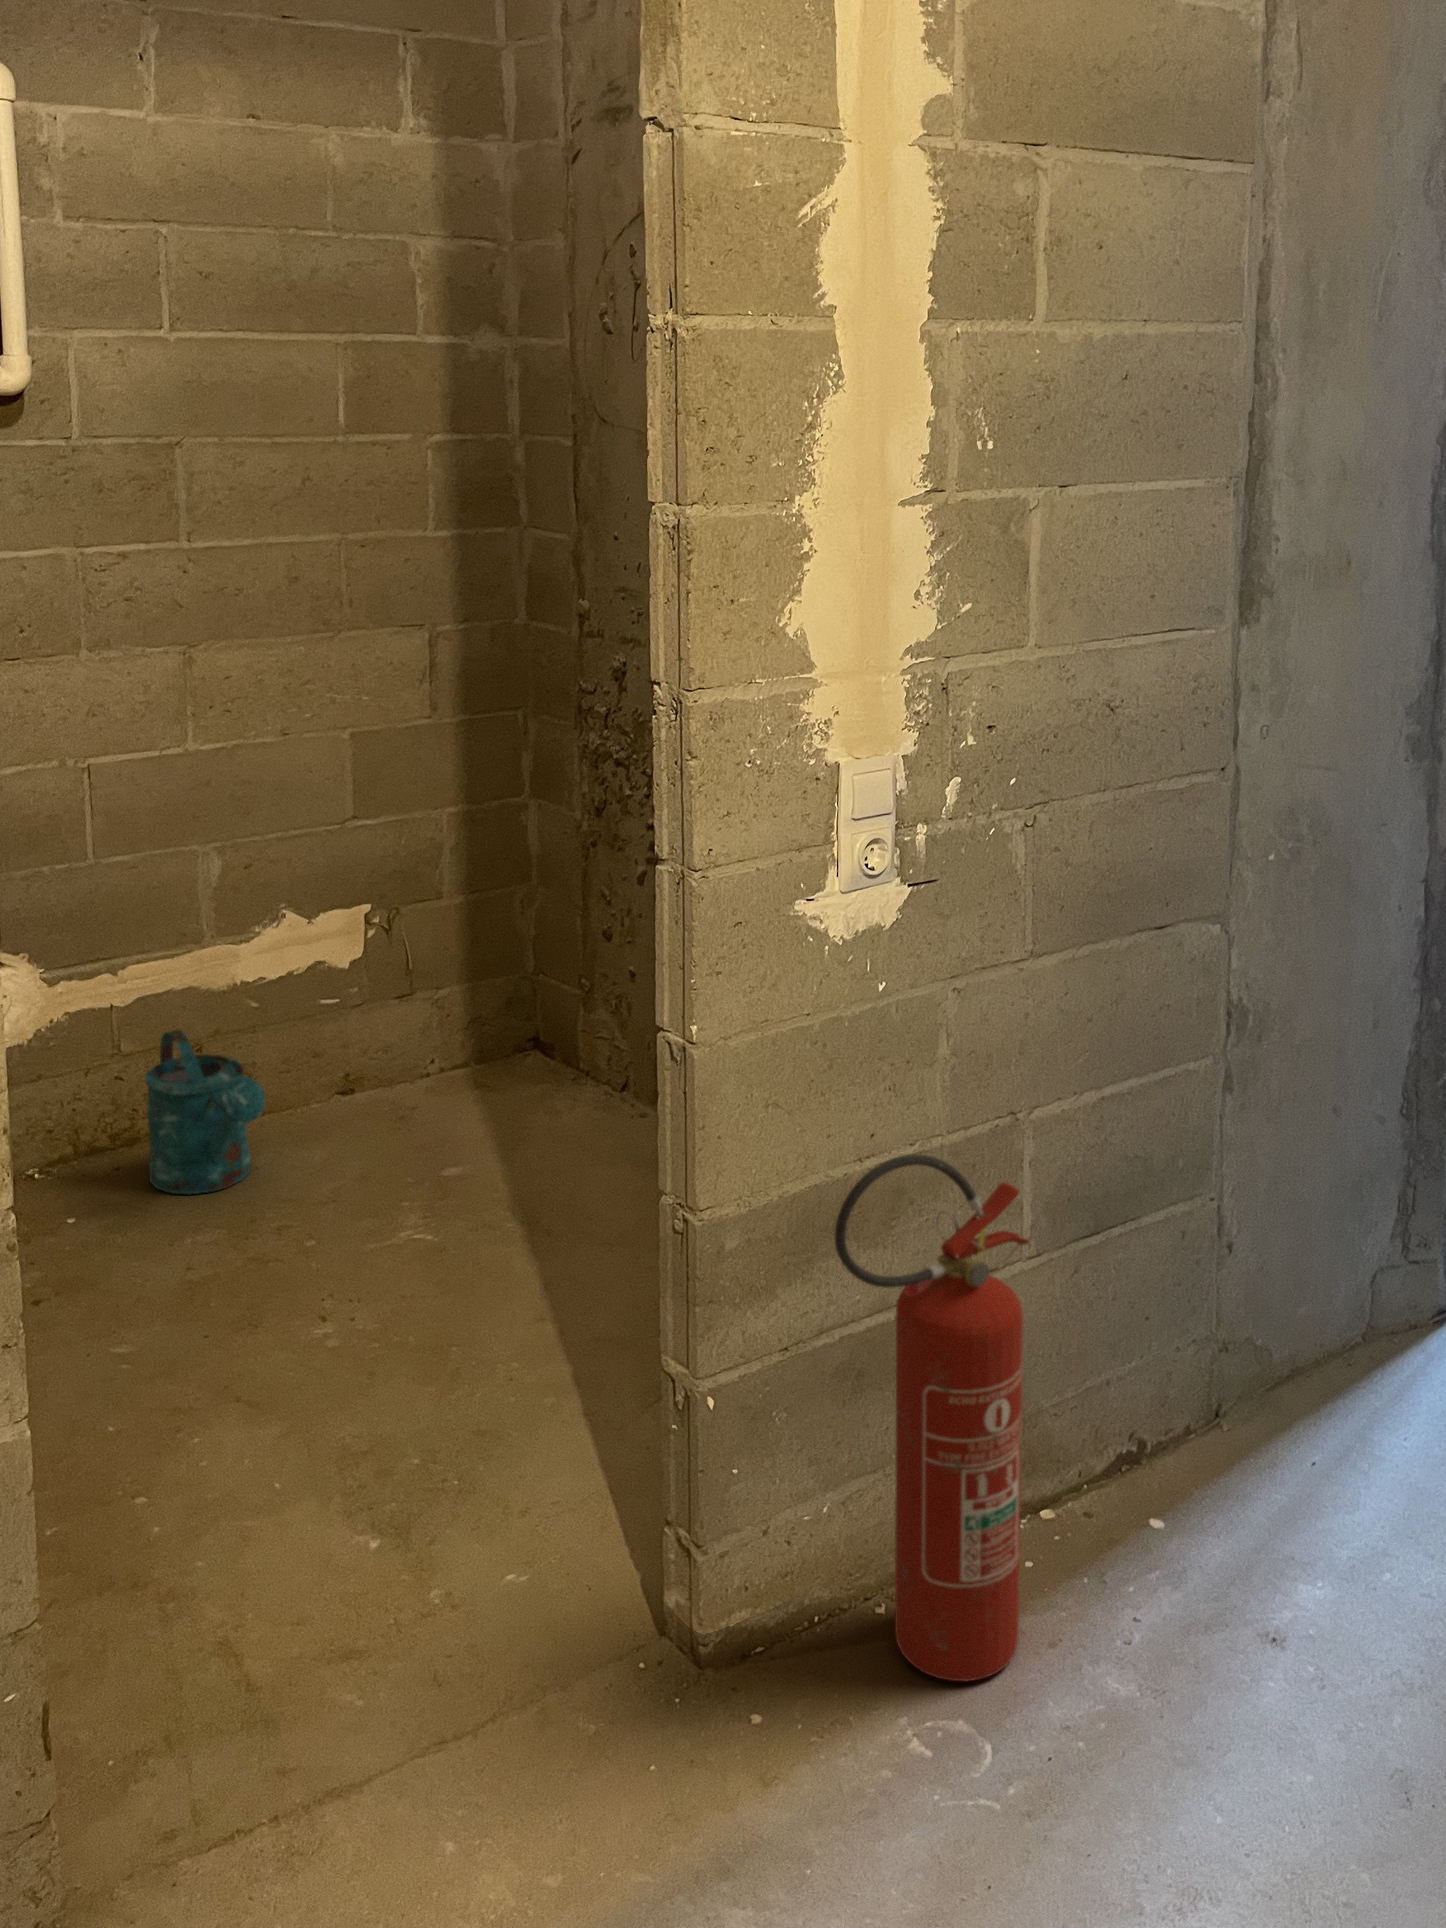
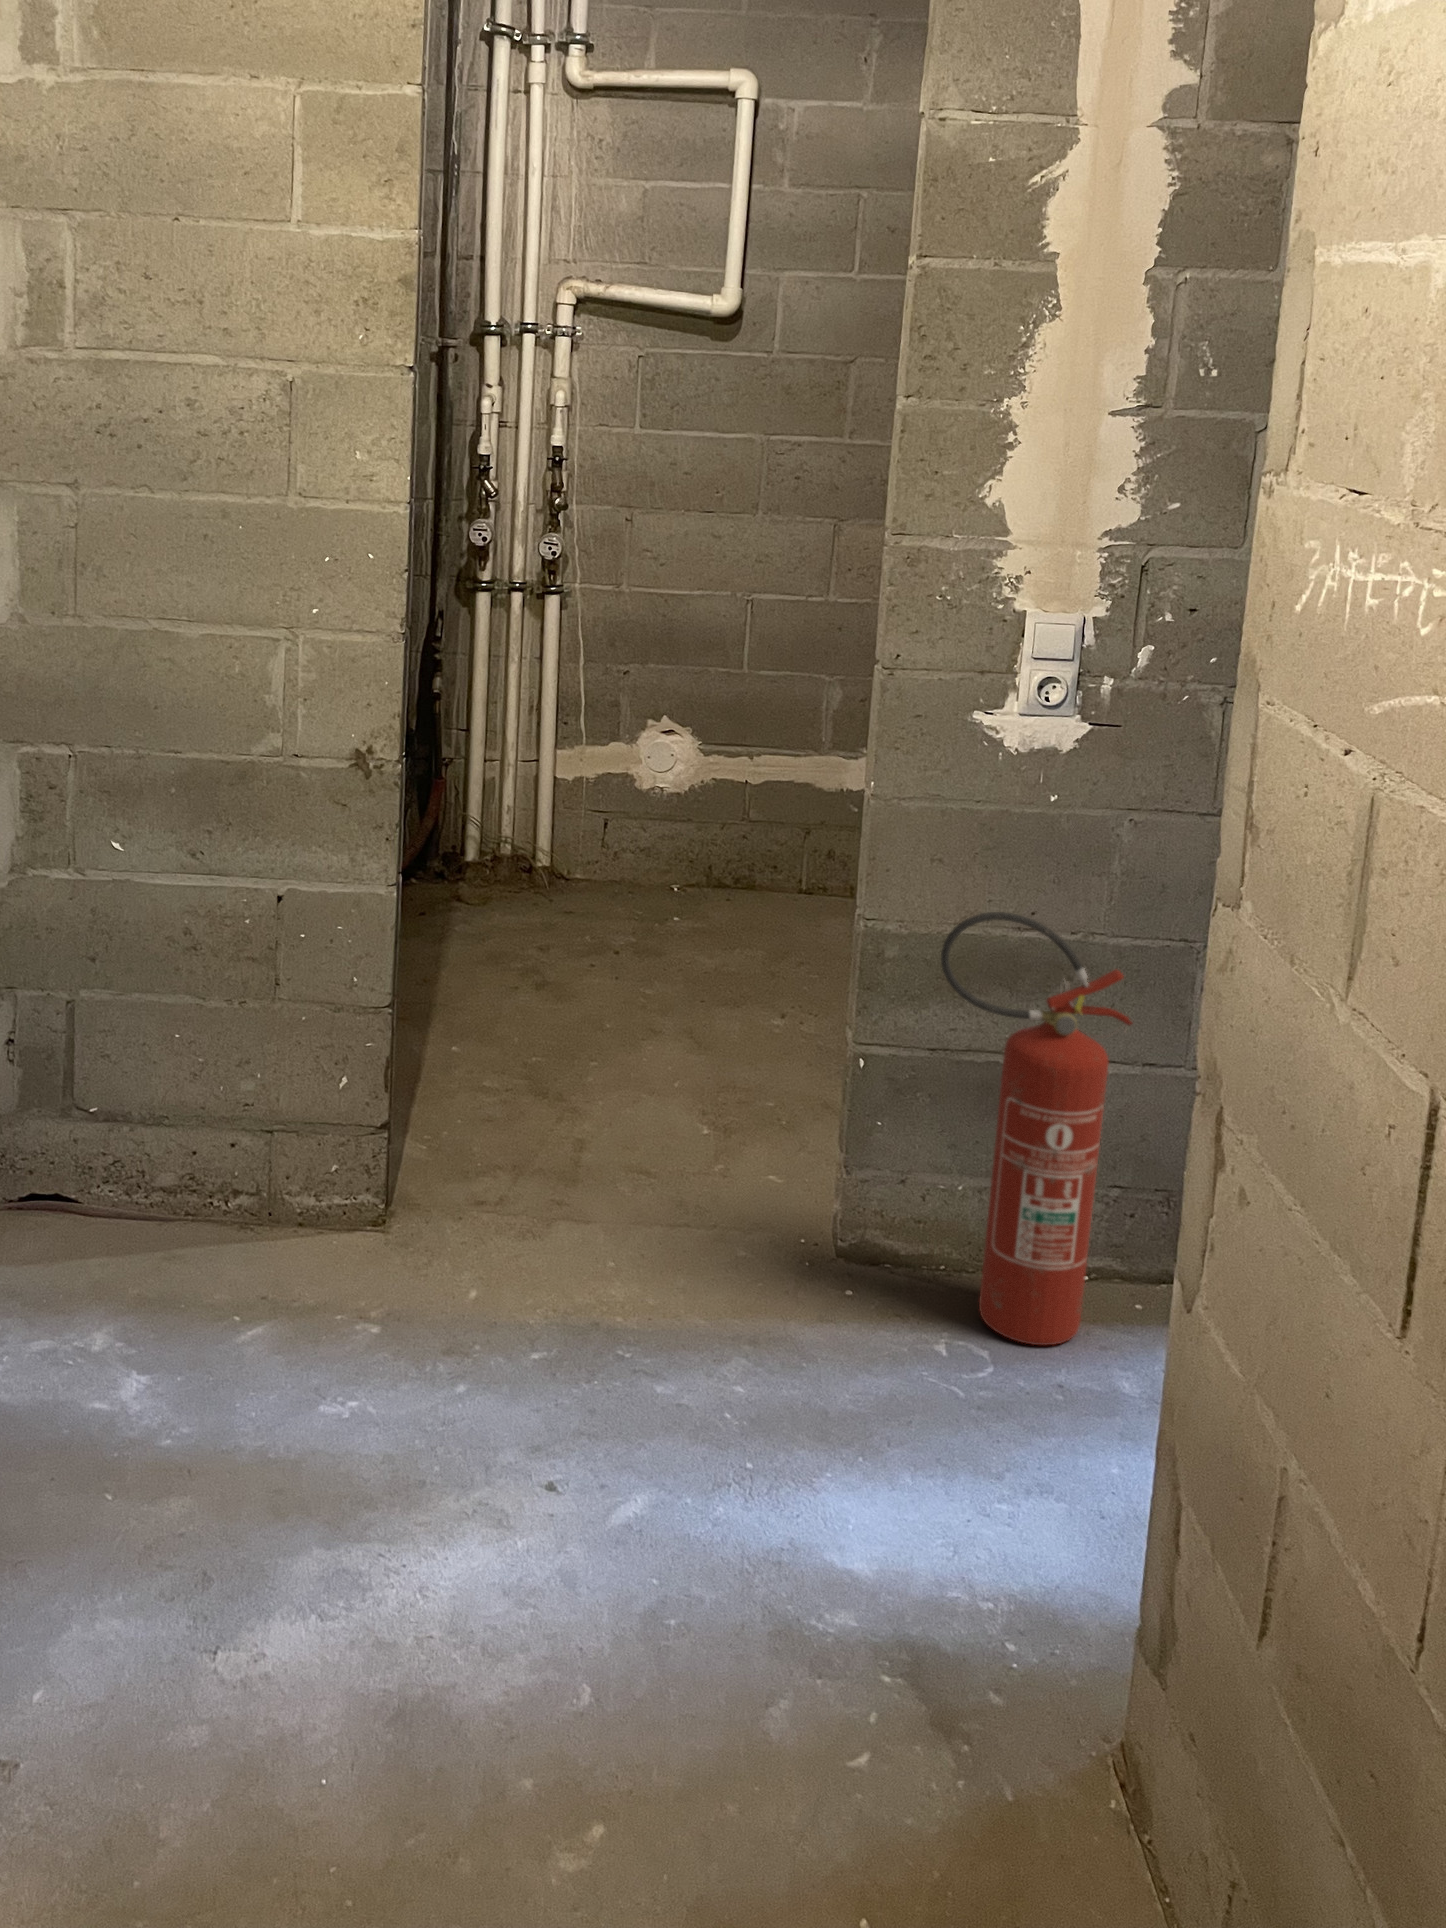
watering can: present [144,1030,265,1194] -> none [697,814,777,938]

